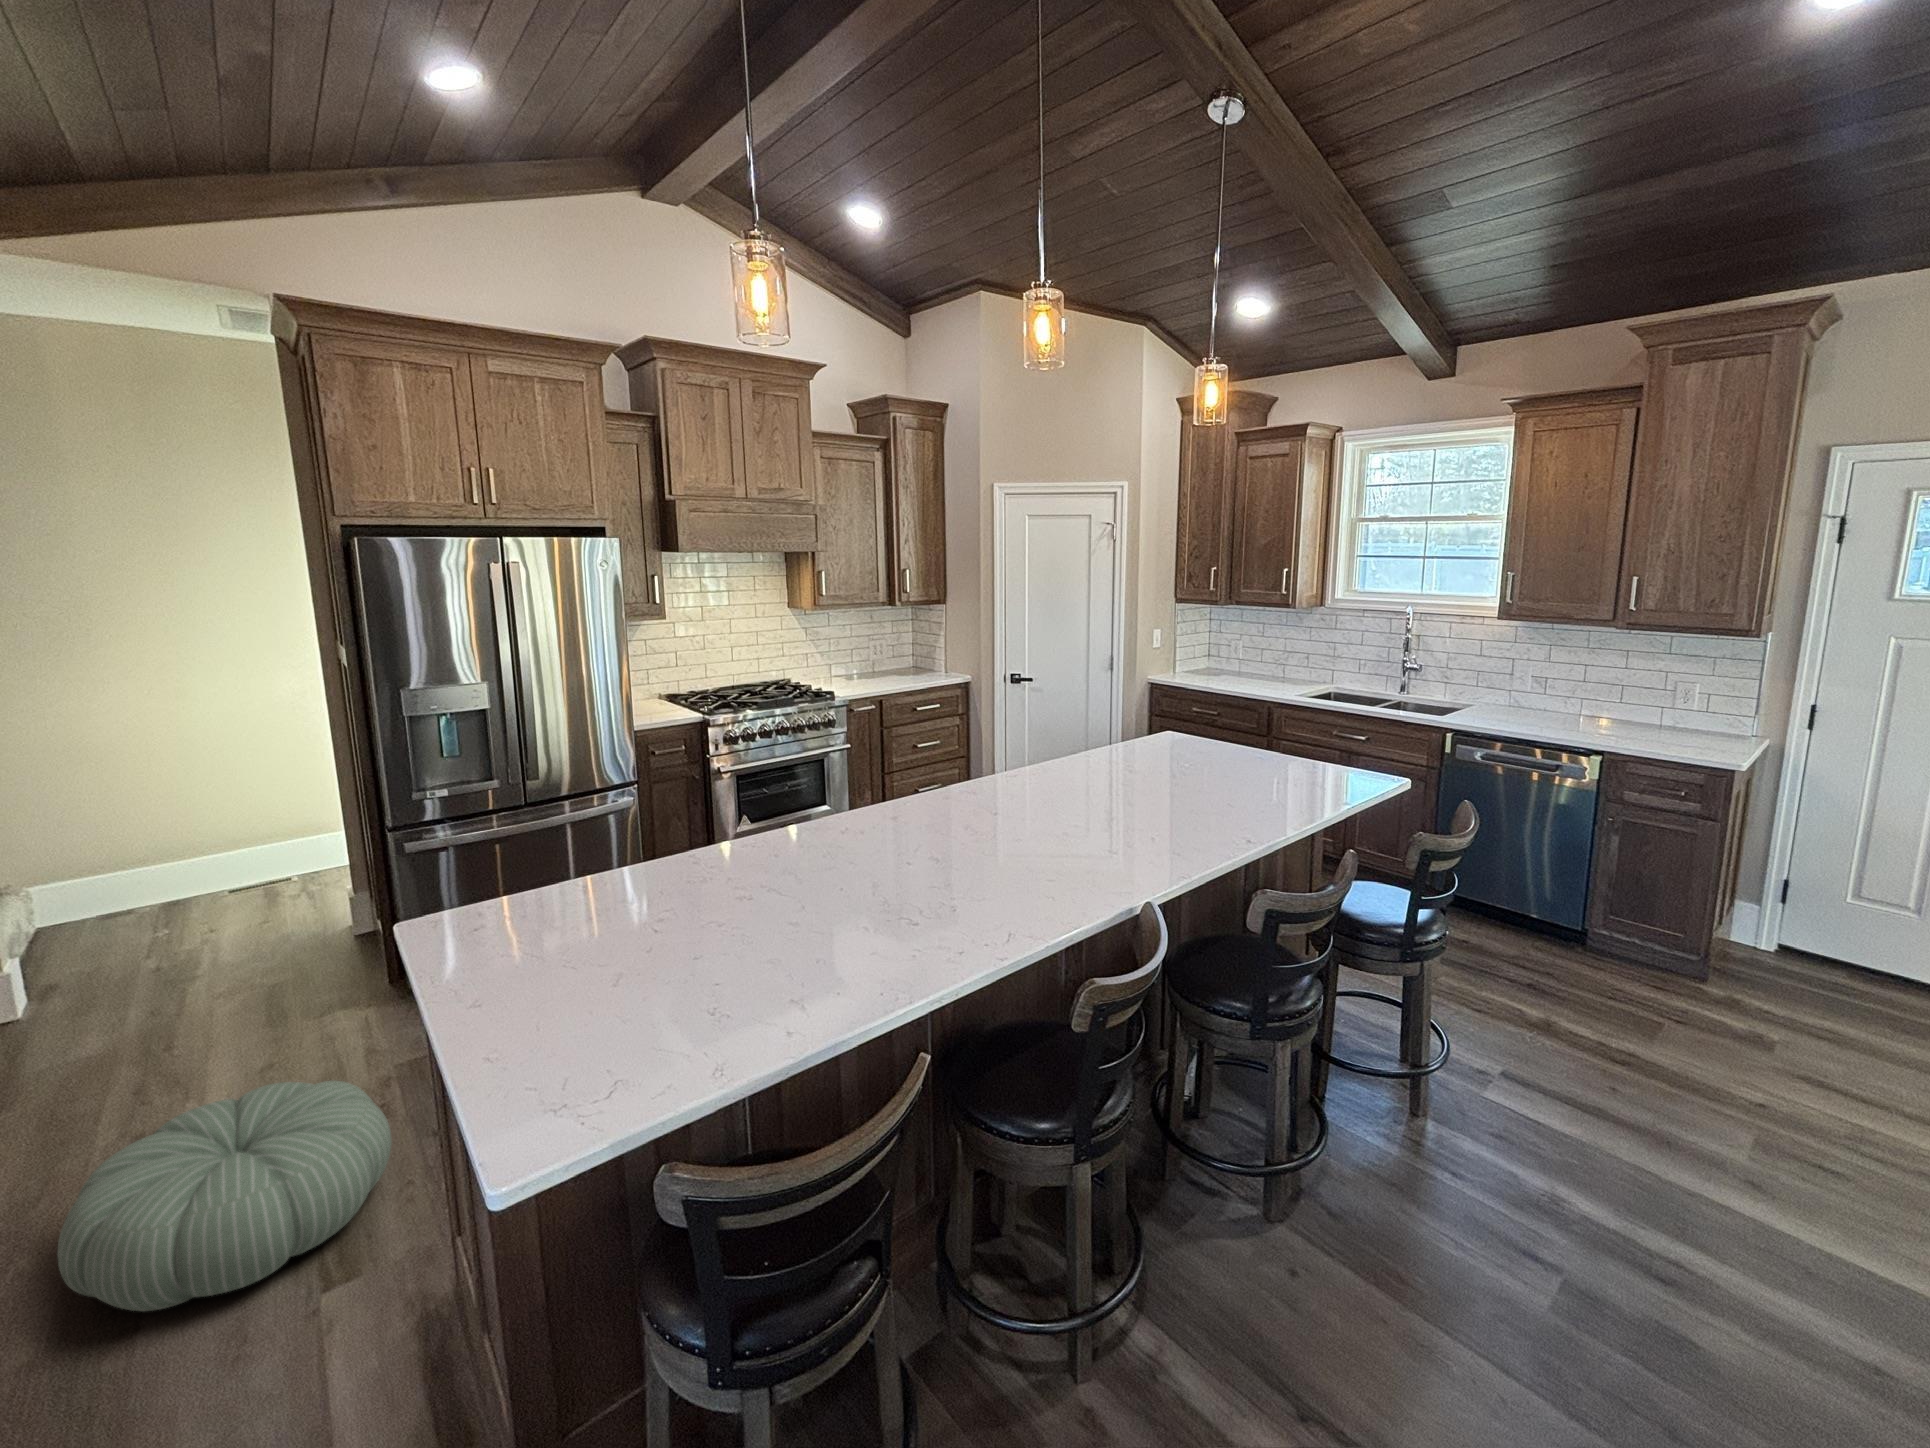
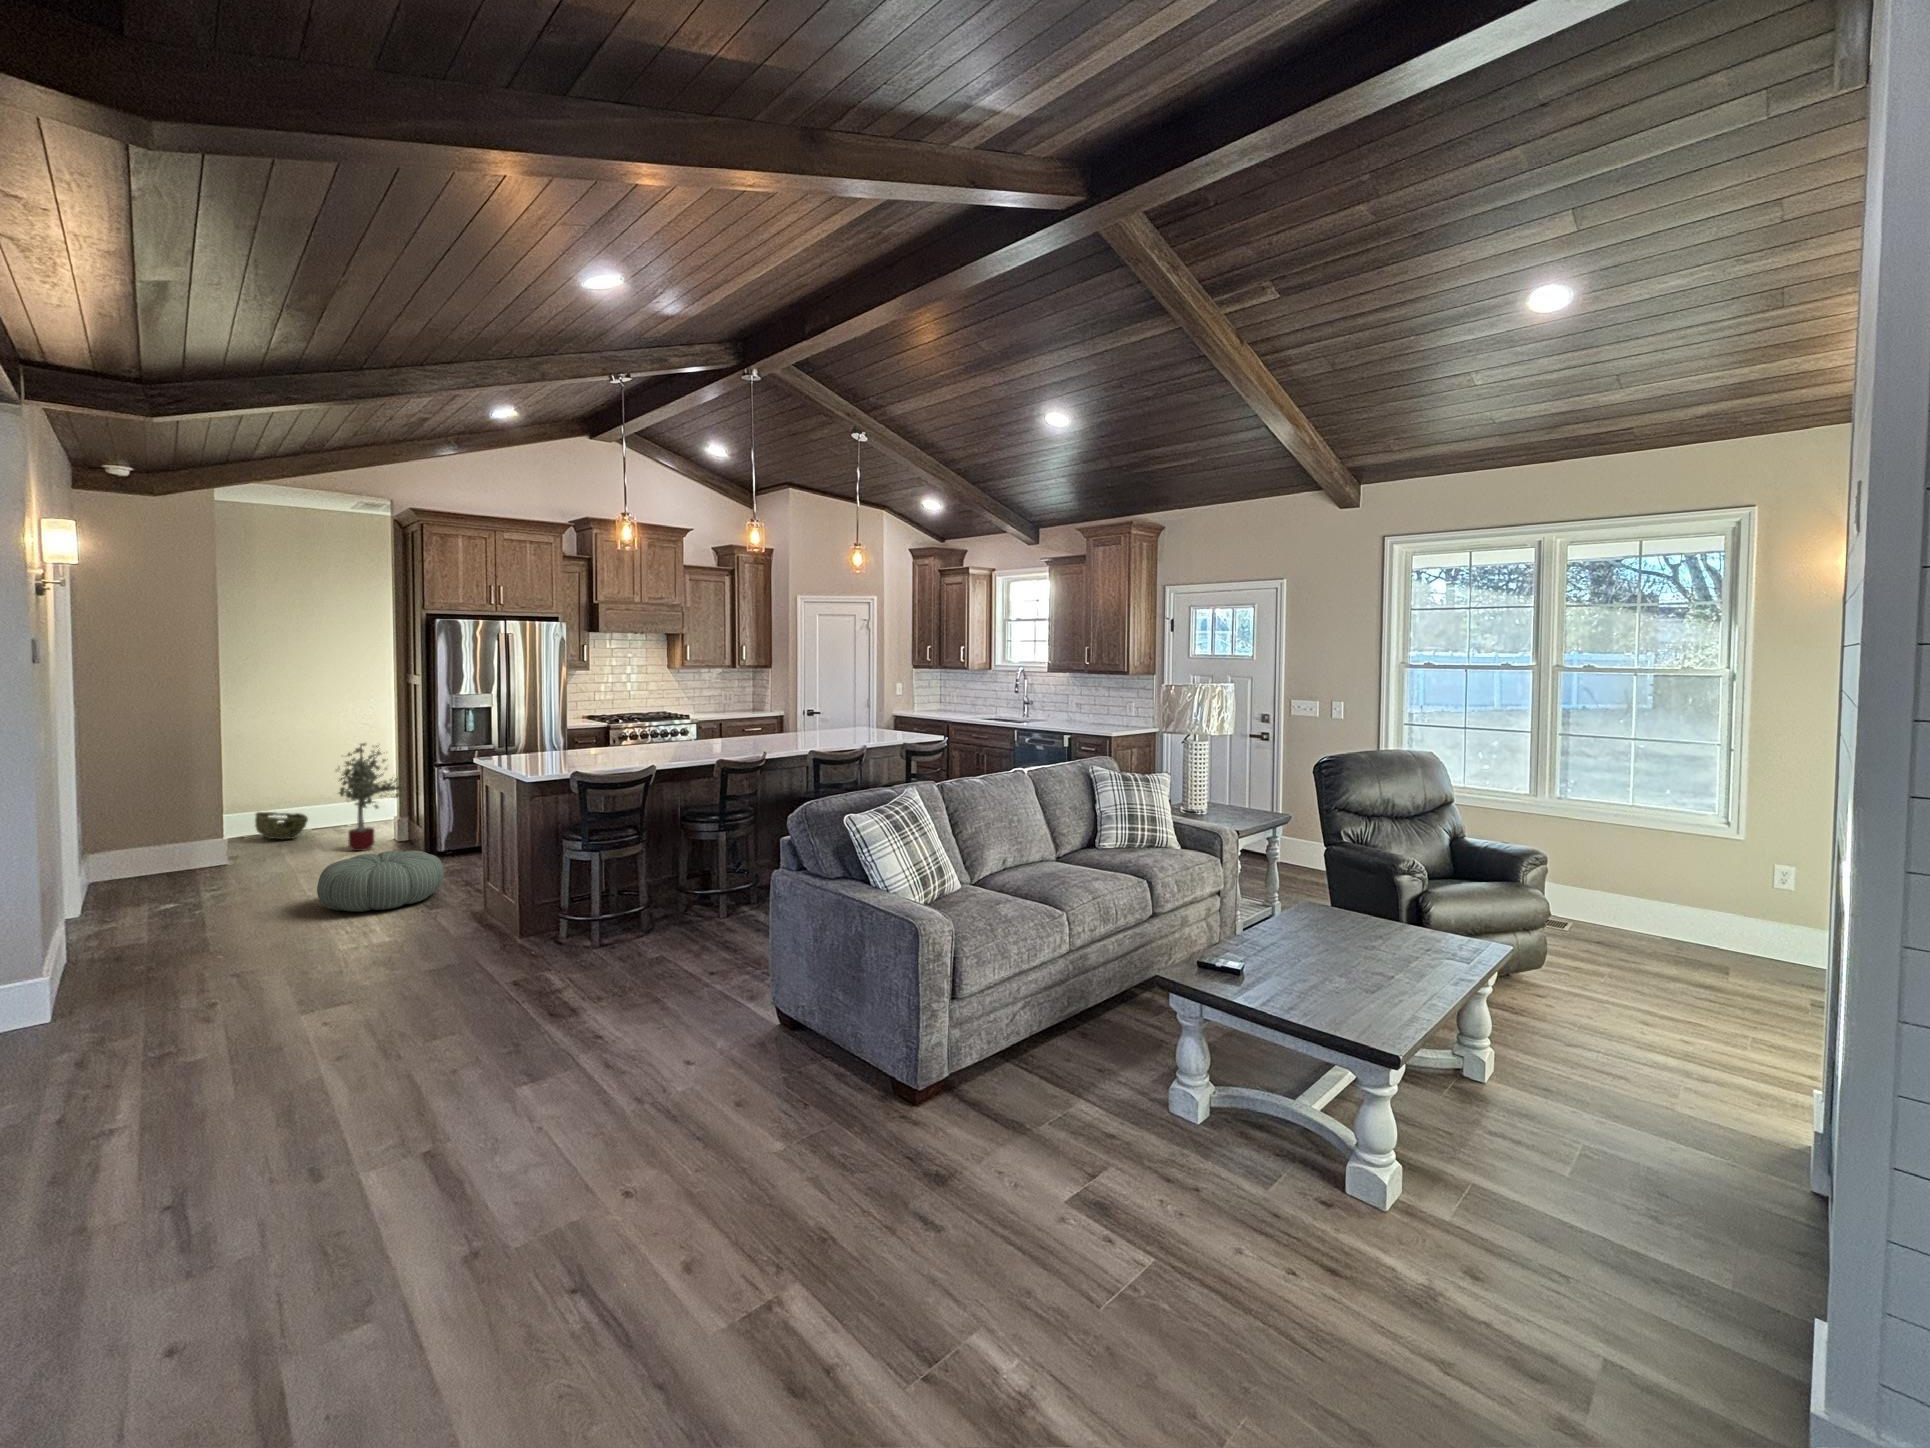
potted tree: none [203,777,352,976] -> present [339,743,406,851]
woven basket: none [105,875,200,936] -> present [255,812,308,839]

